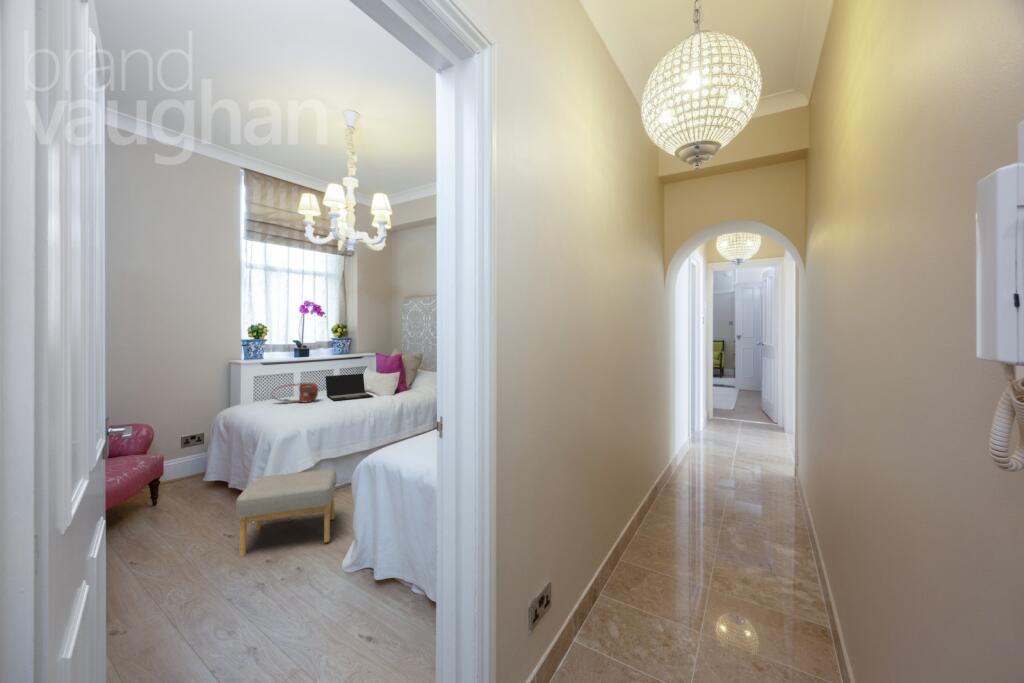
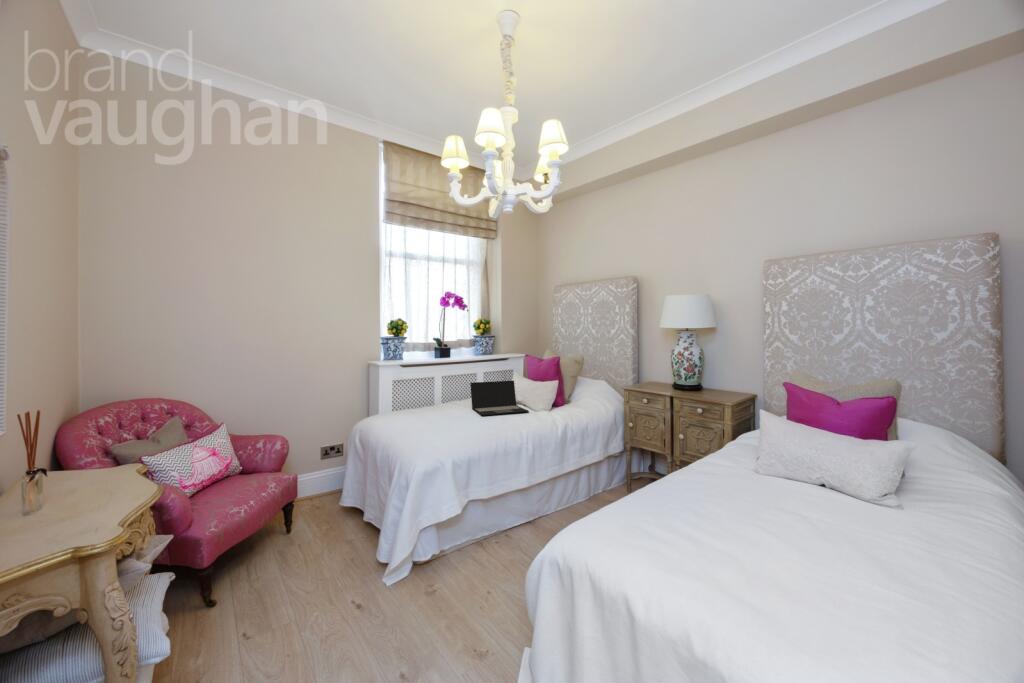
handbag: present [273,382,318,403] -> none [411,391,463,417]
footstool: present [236,469,336,557] -> none [363,525,494,659]

